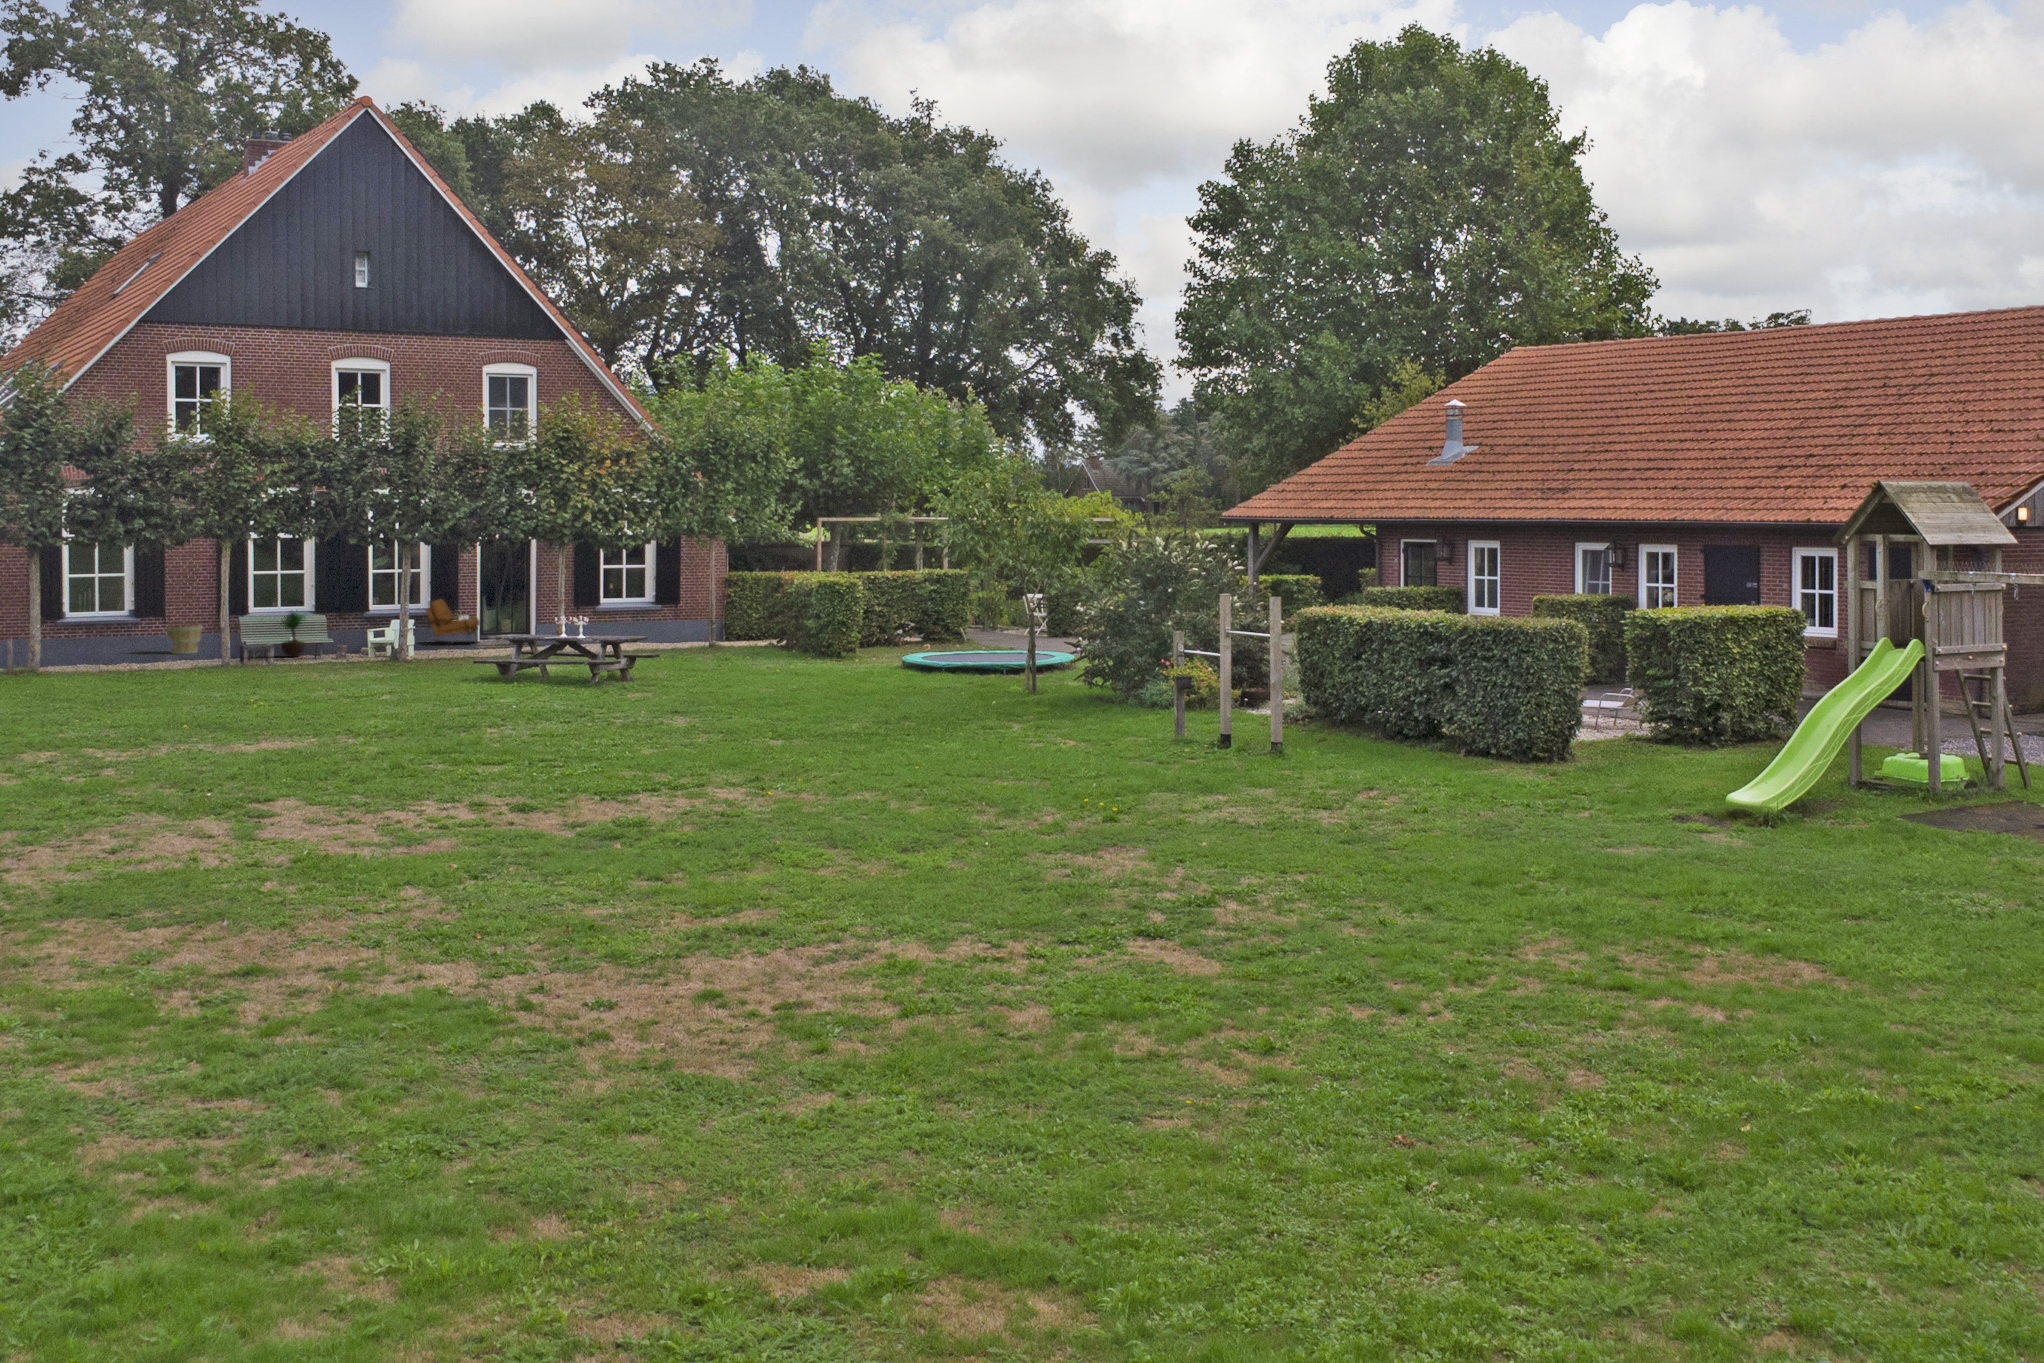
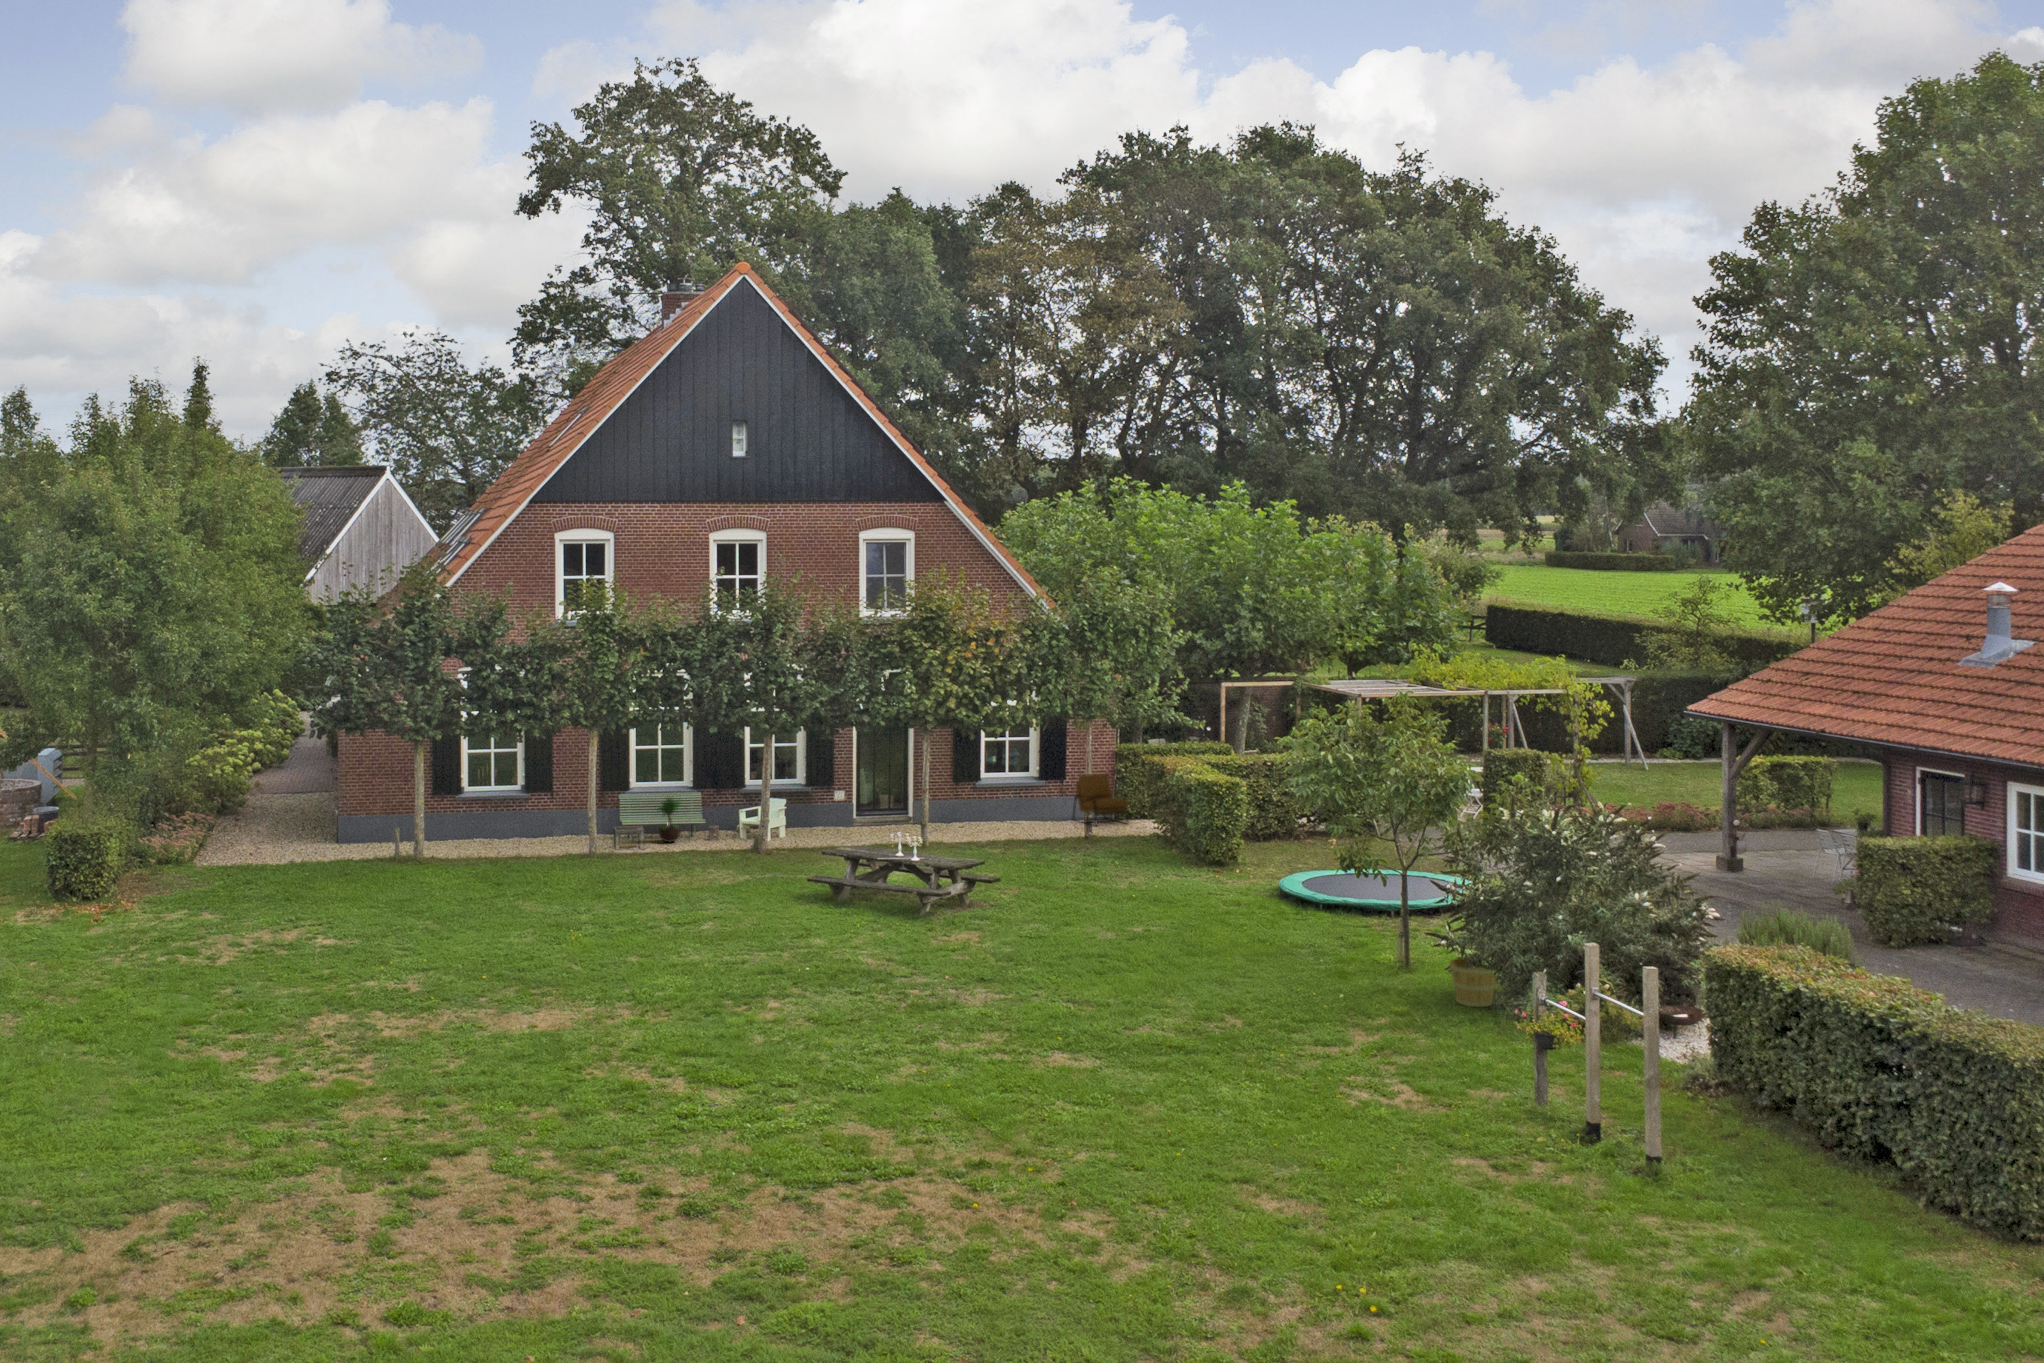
chair: present [426,599,480,645] -> present [1073,774,1128,825]
wooden bucket: present [166,625,203,654] -> present [1450,958,1497,1007]

